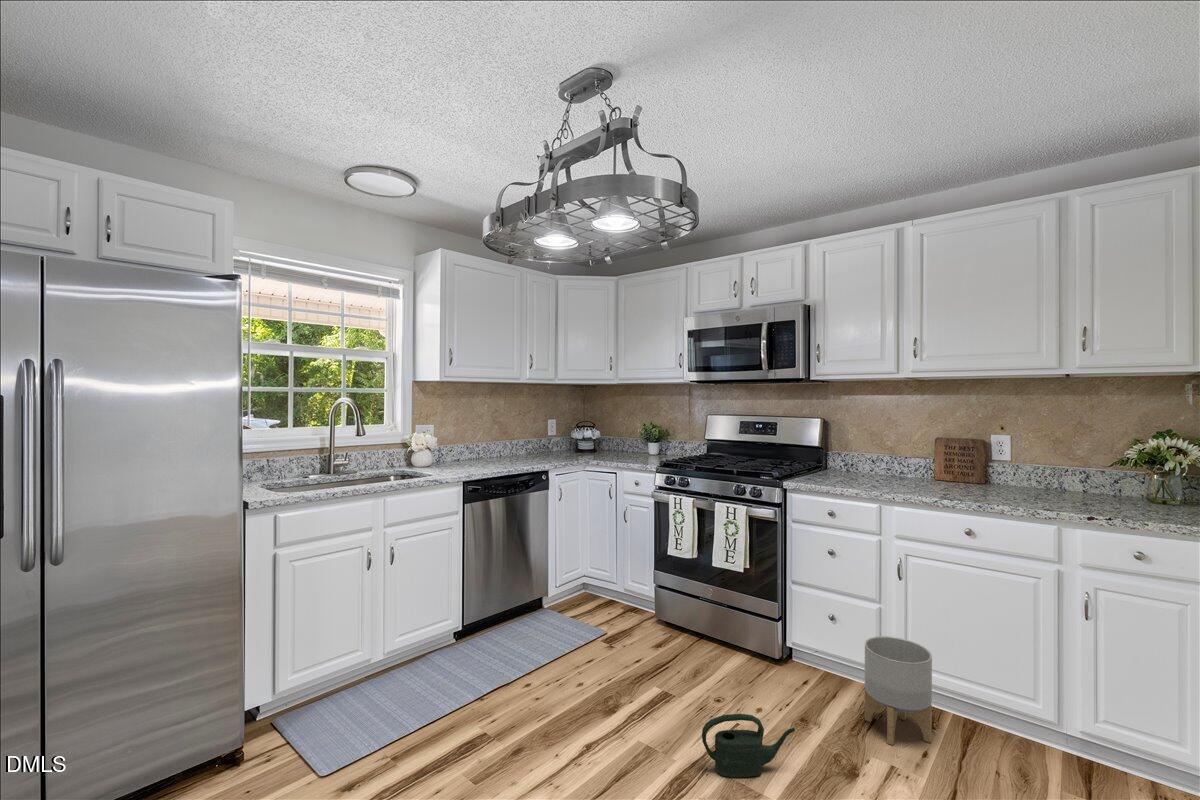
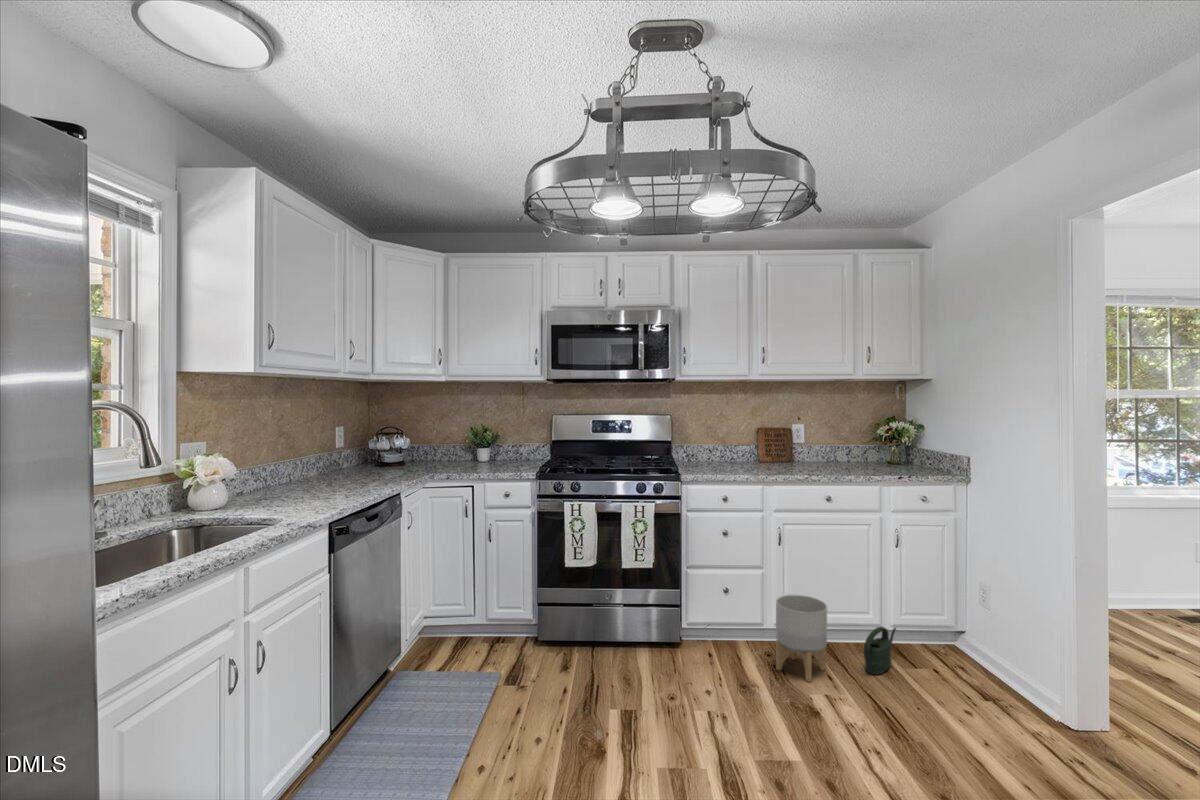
watering can: present [702,714,795,777] -> present [864,627,896,674]

